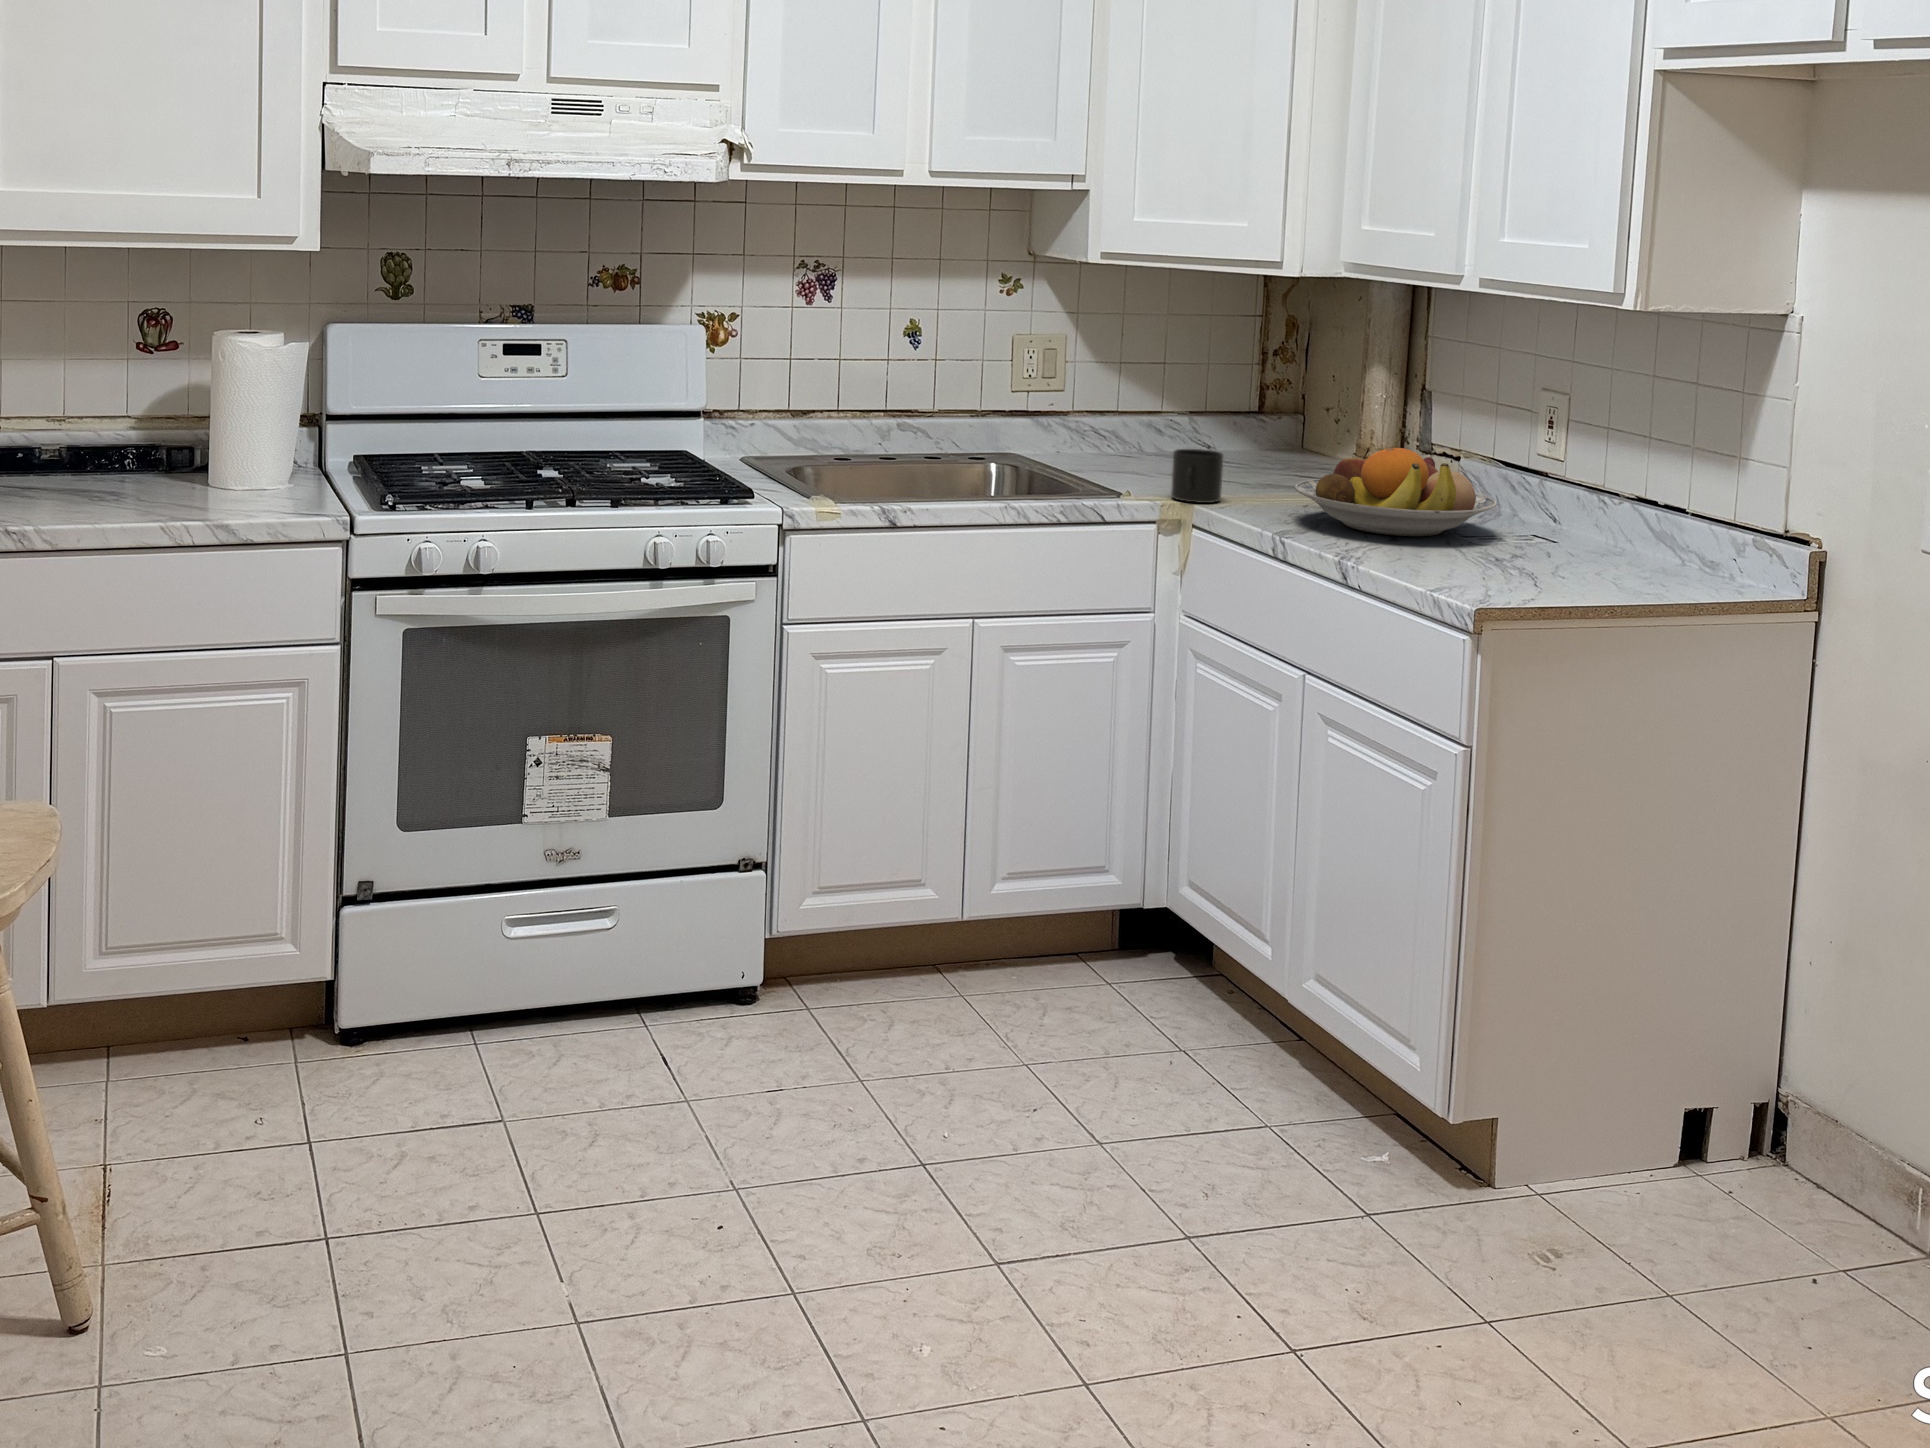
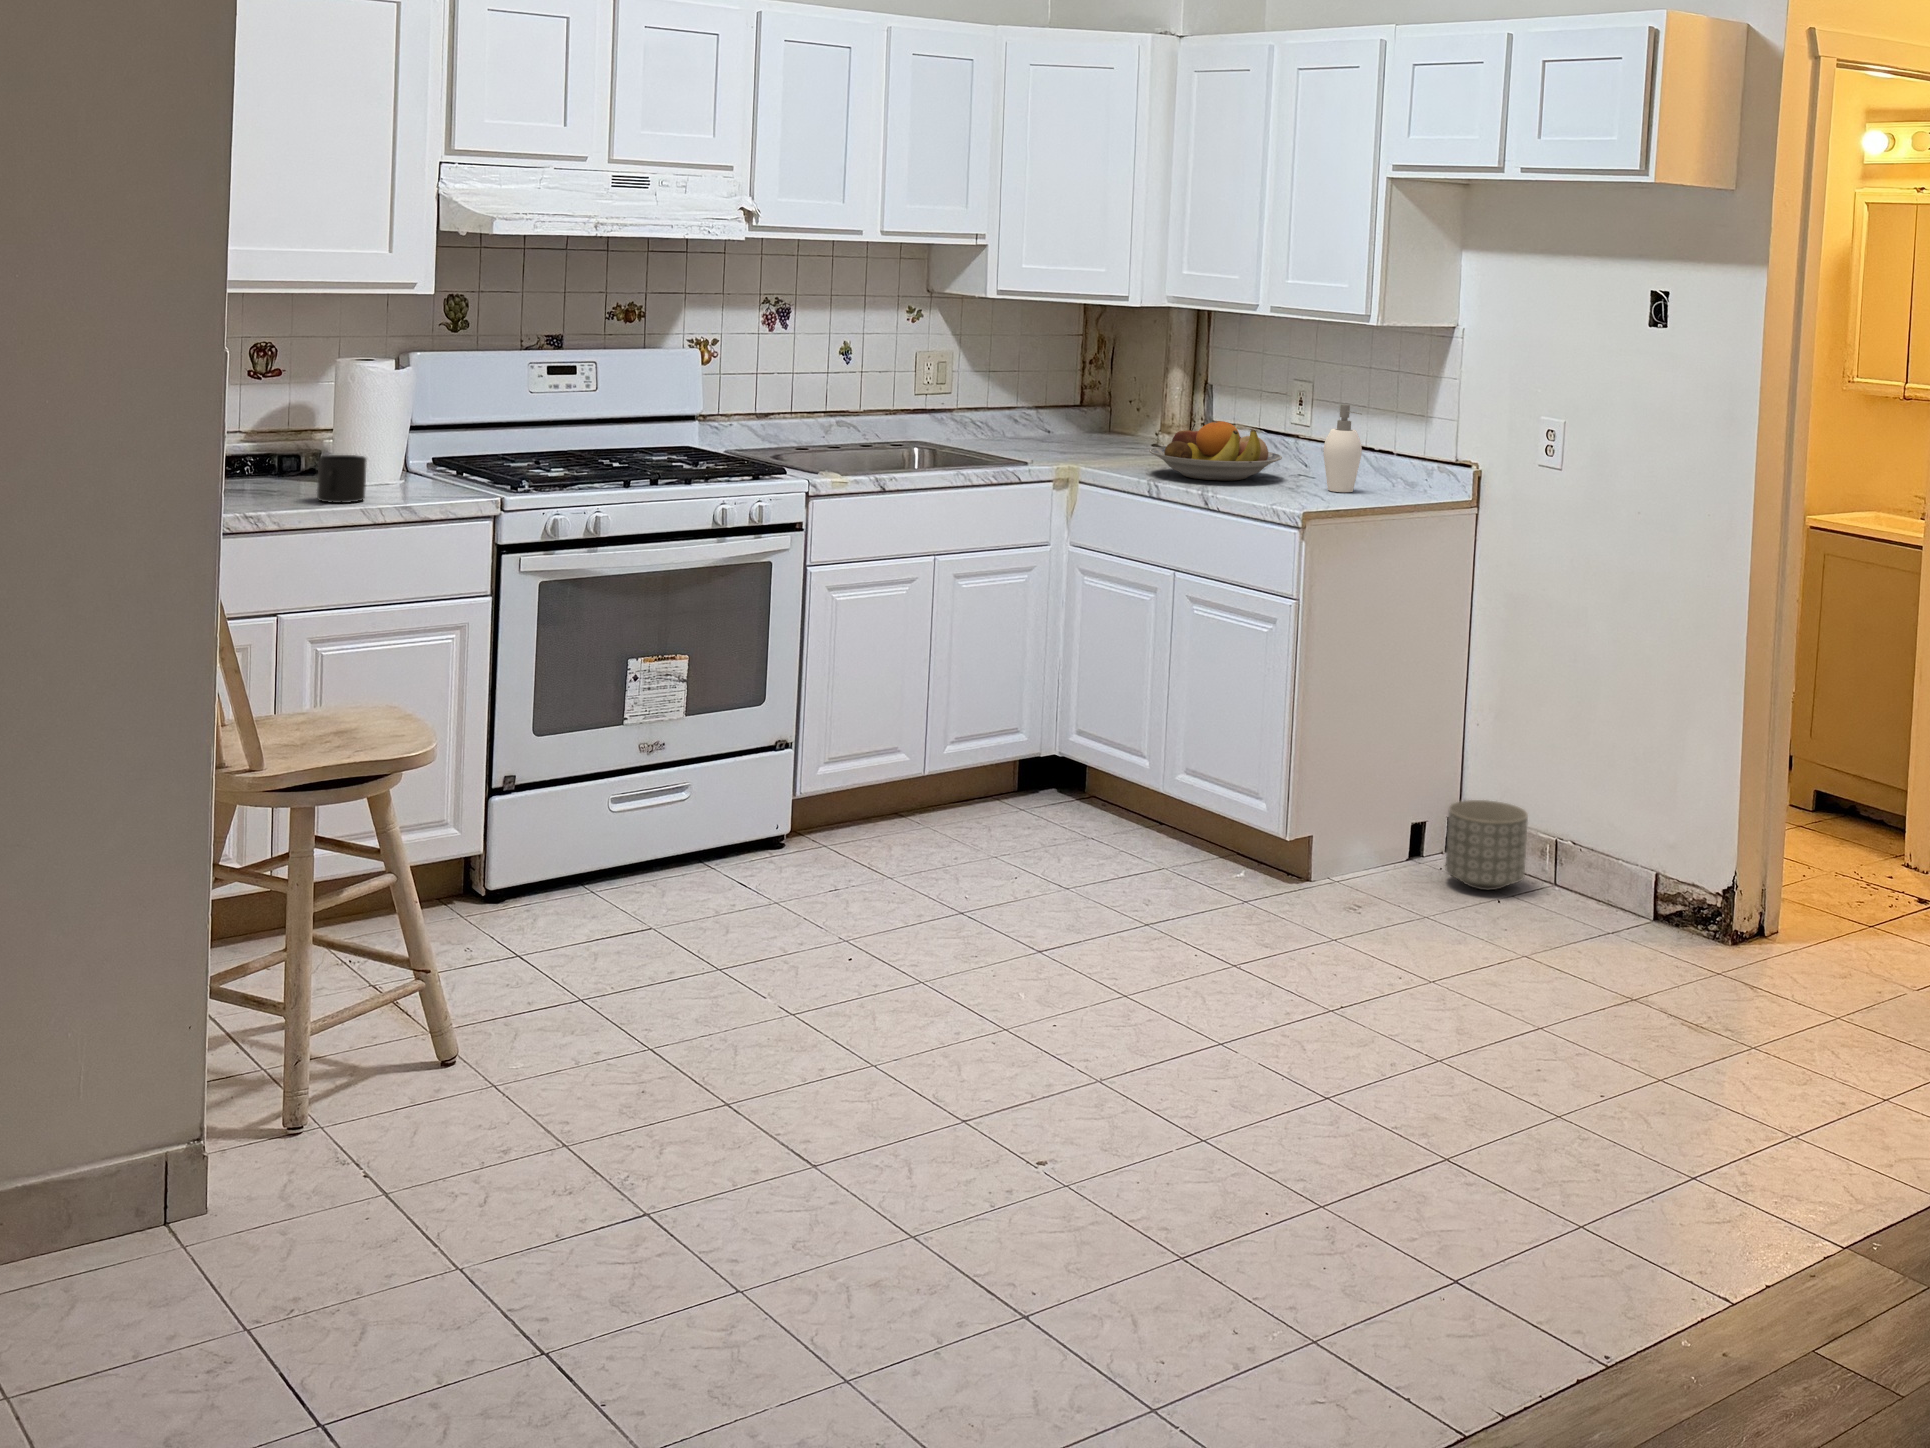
soap dispenser: none [1553,432,1615,568] -> present [1324,404,1362,492]
mug: present [1171,449,1223,503] -> present [317,455,367,503]
planter: none [1733,1086,1885,1251] -> present [1445,800,1528,890]

